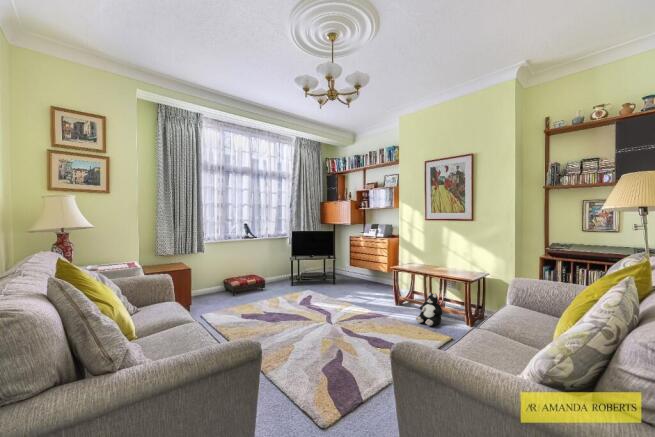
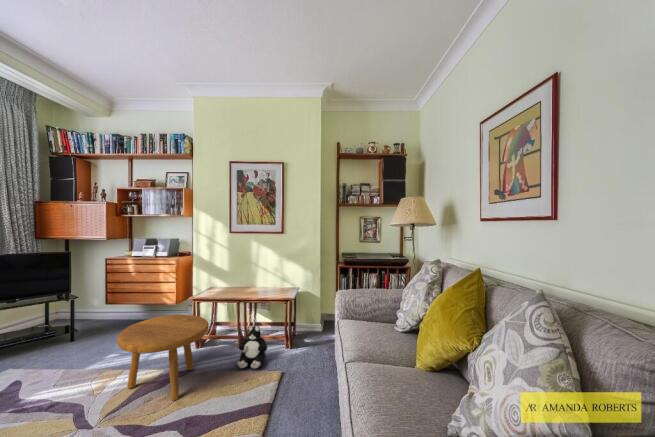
footstool: none [339,272,395,326] -> present [117,314,209,401]

